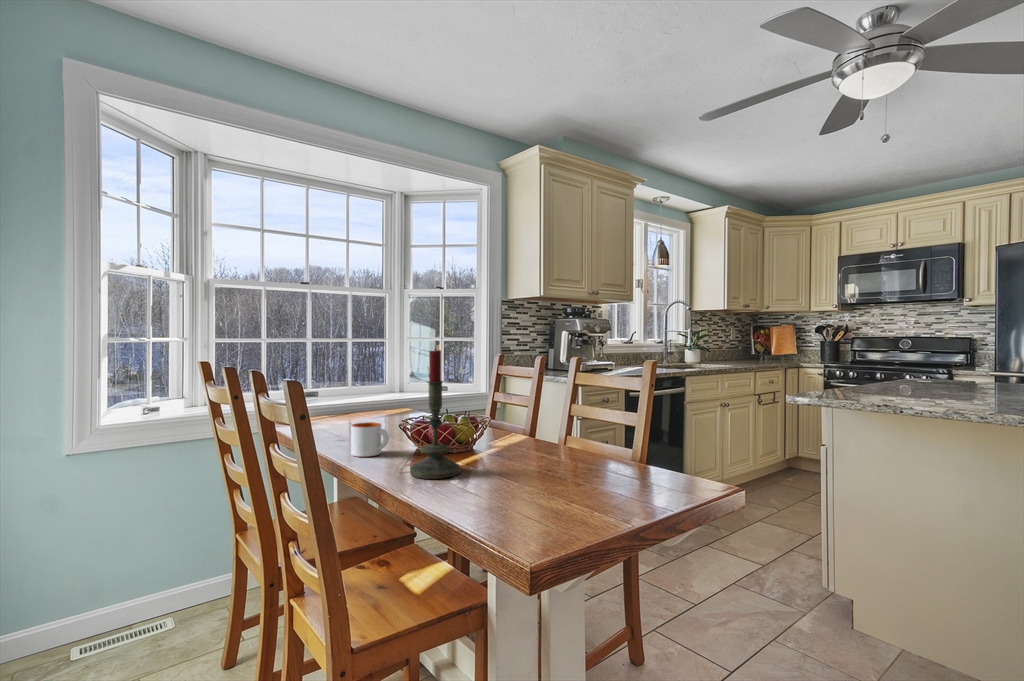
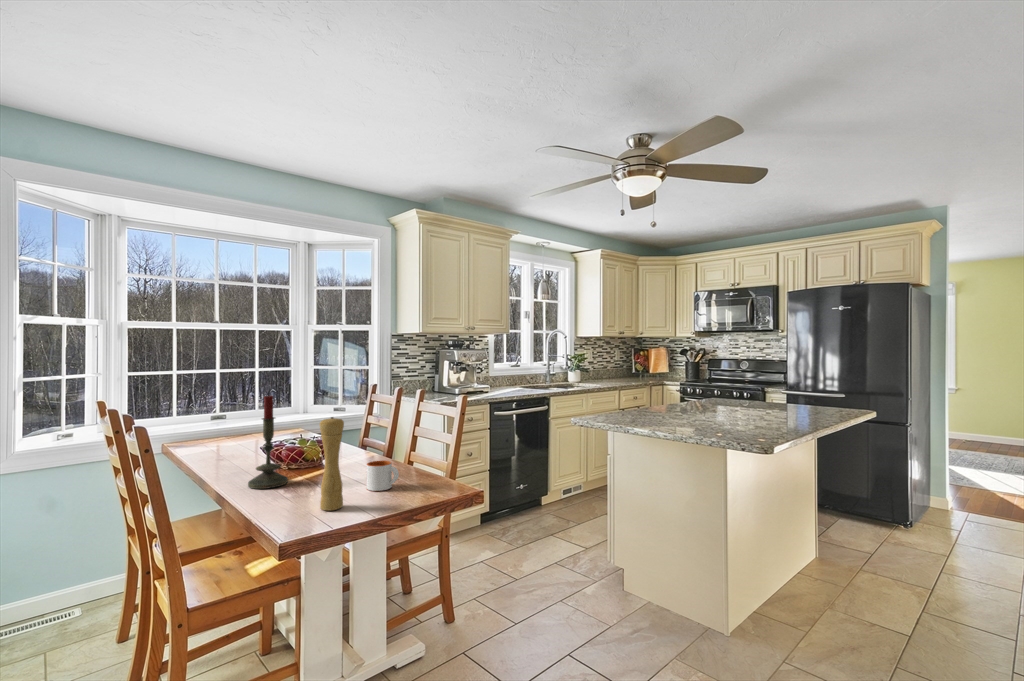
pepper mill: none [543,374,577,514] -> present [320,417,344,511]
mug: present [351,422,389,457] -> present [367,461,399,491]

